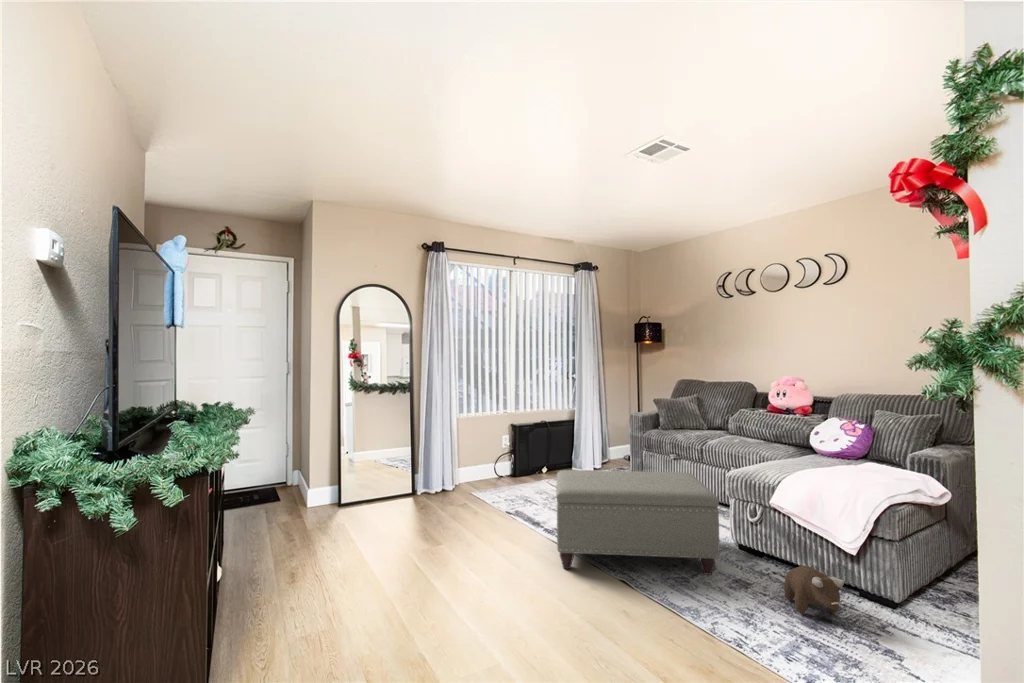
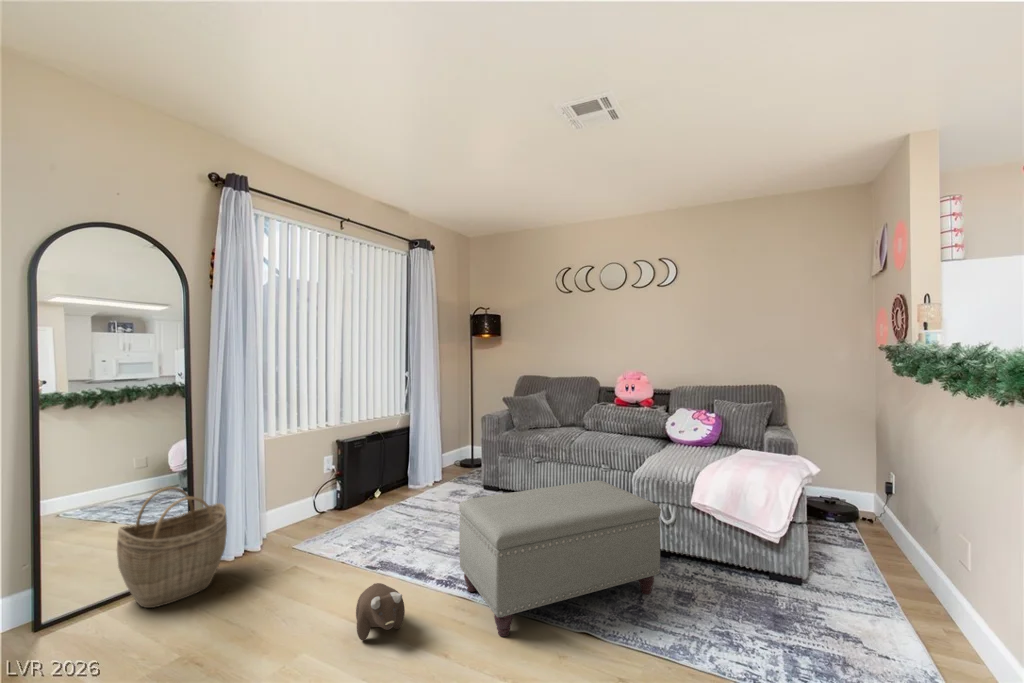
woven basket: none [372,441,427,509] -> present [117,487,227,608]
plush toy: present [784,566,844,614] -> present [356,583,405,641]

